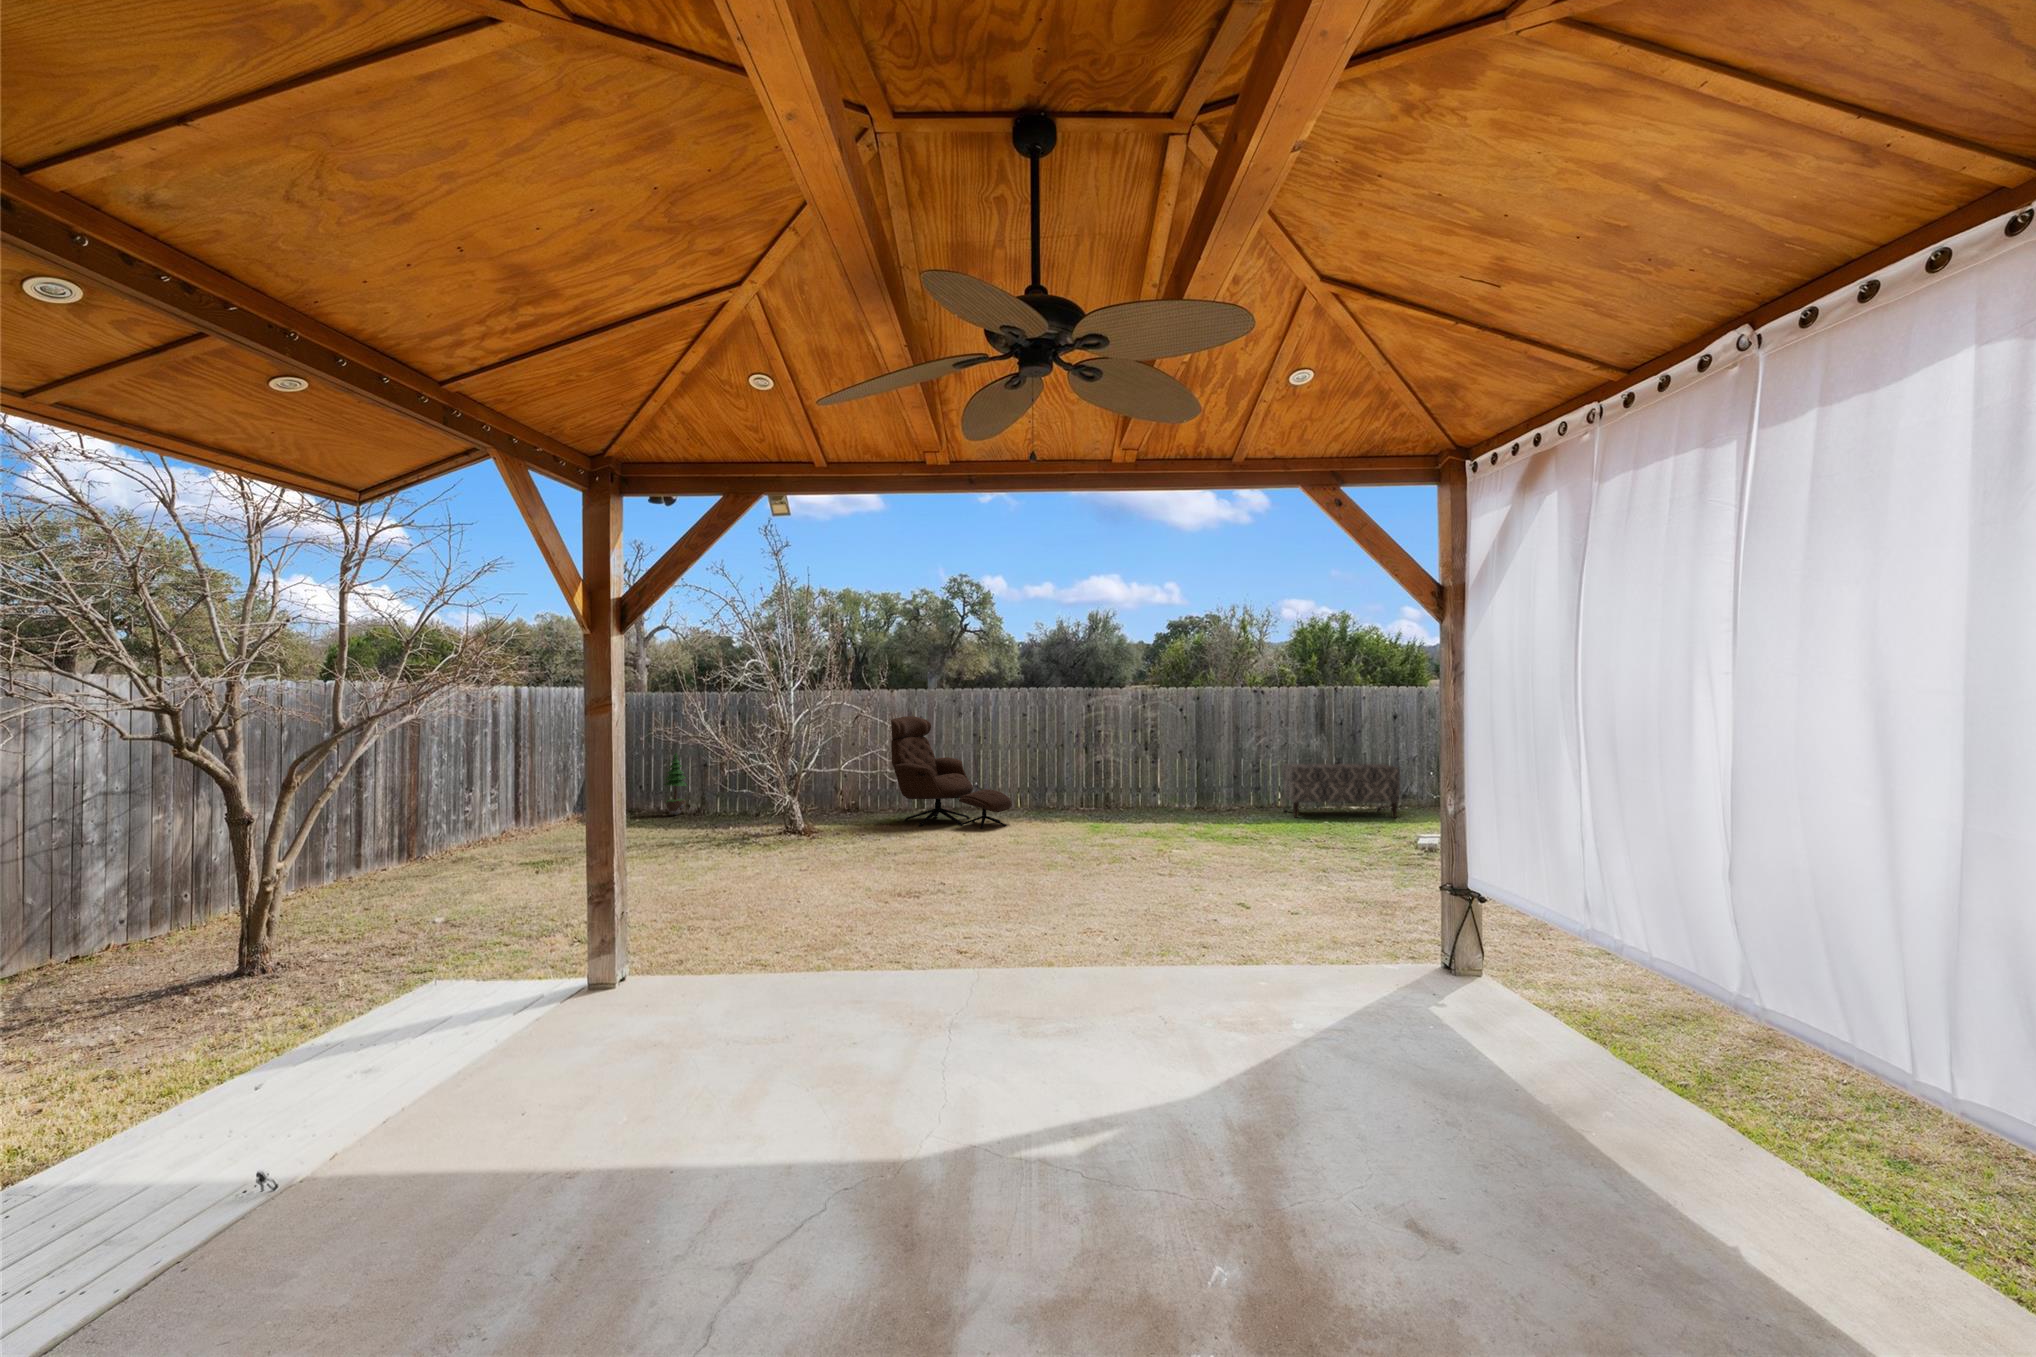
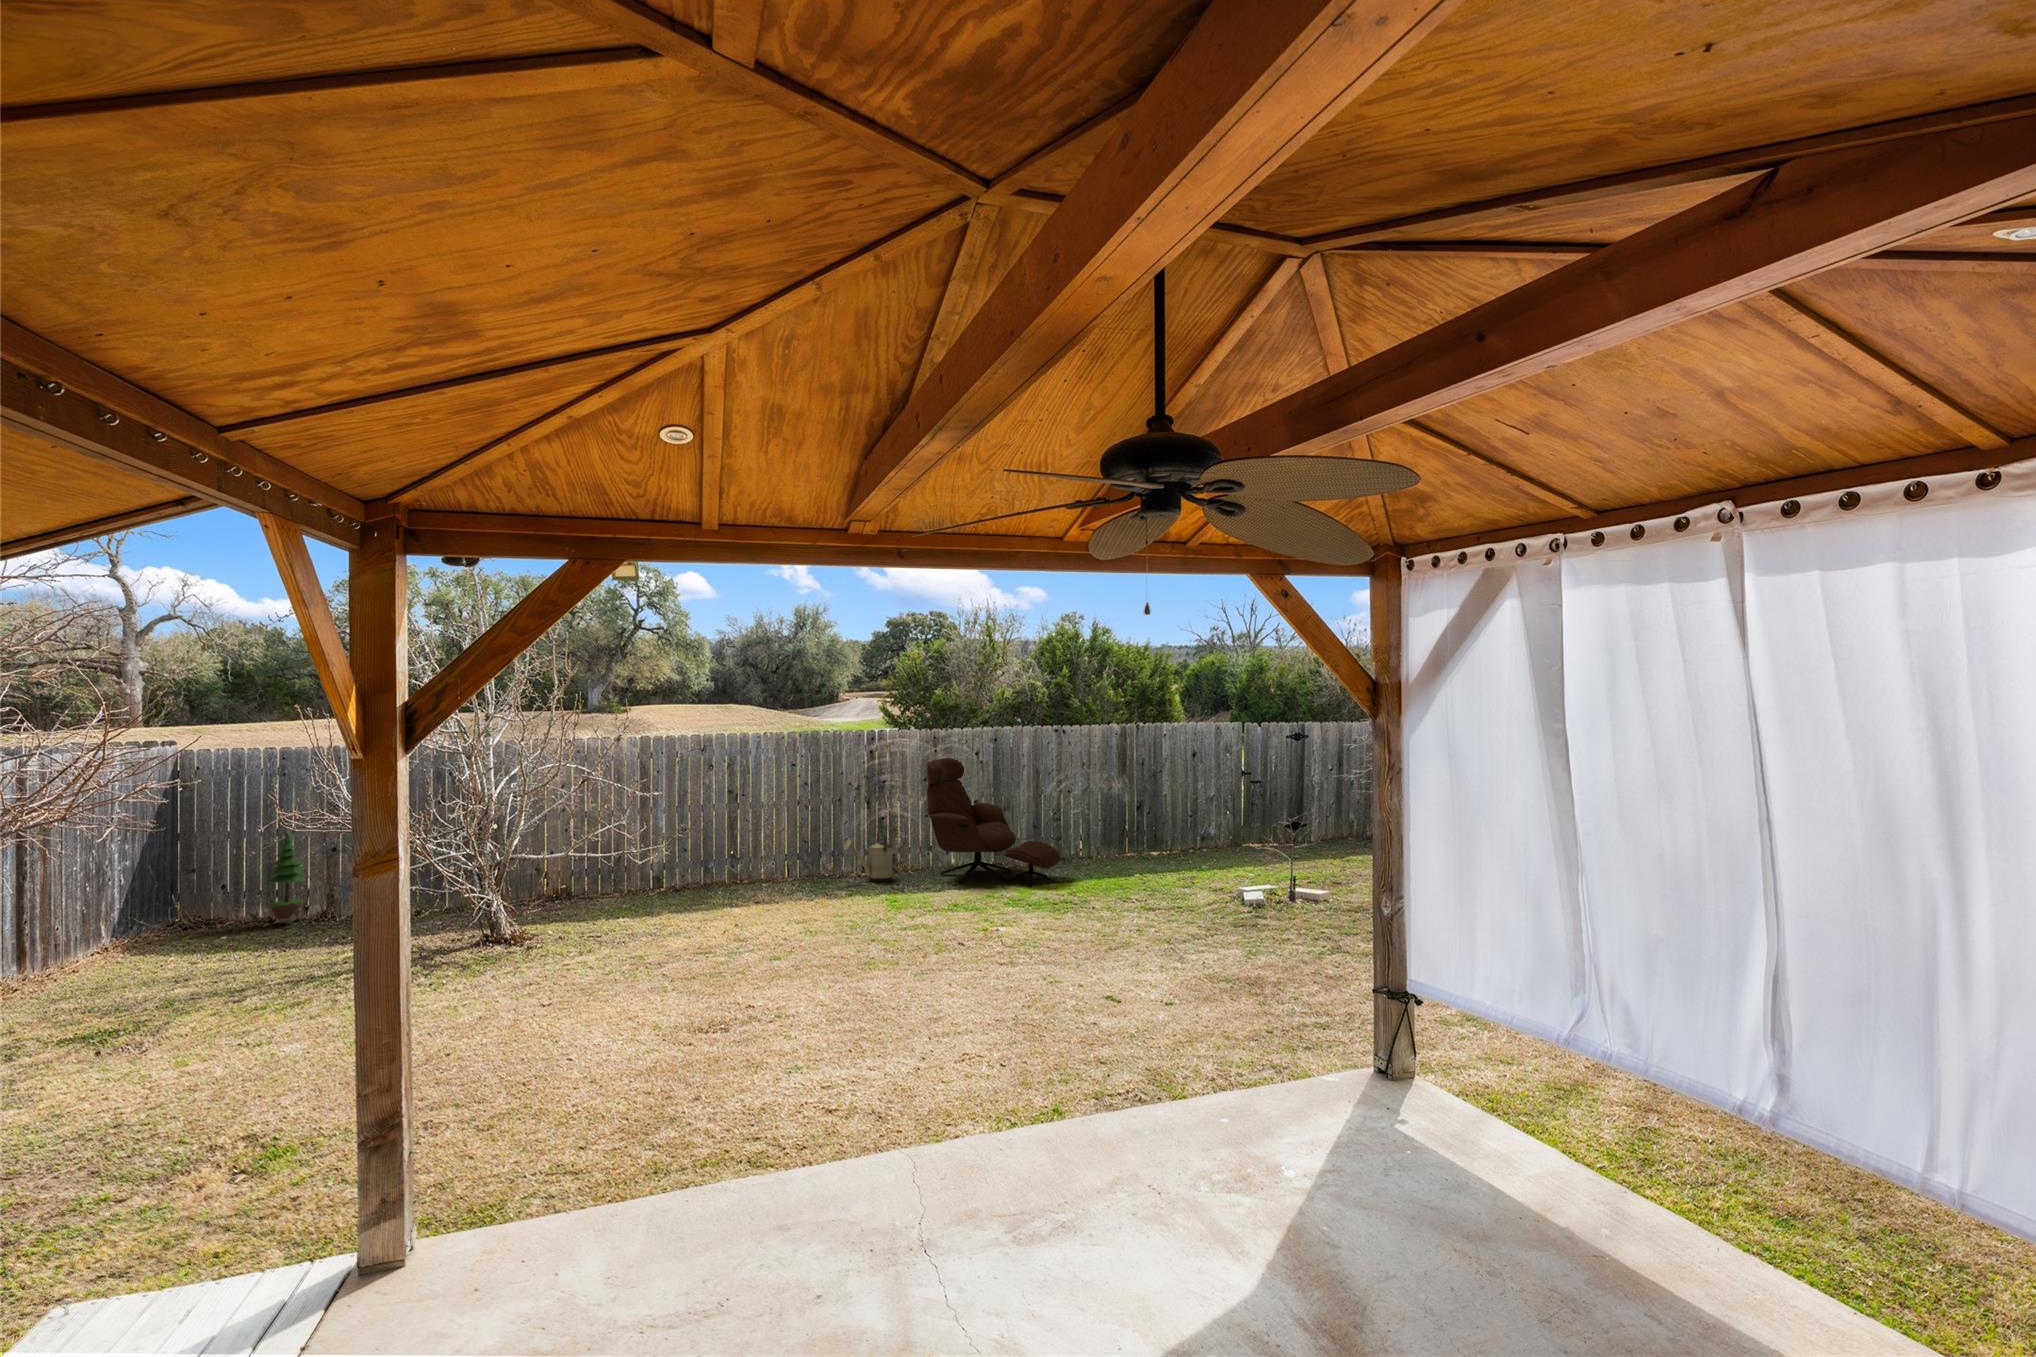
lounge chair: present [891,716,1012,829] -> present [927,758,1061,887]
bench: present [1282,764,1400,818] -> none [1077,805,1201,871]
watering can: none [1065,775,1111,816] -> present [844,833,897,882]

